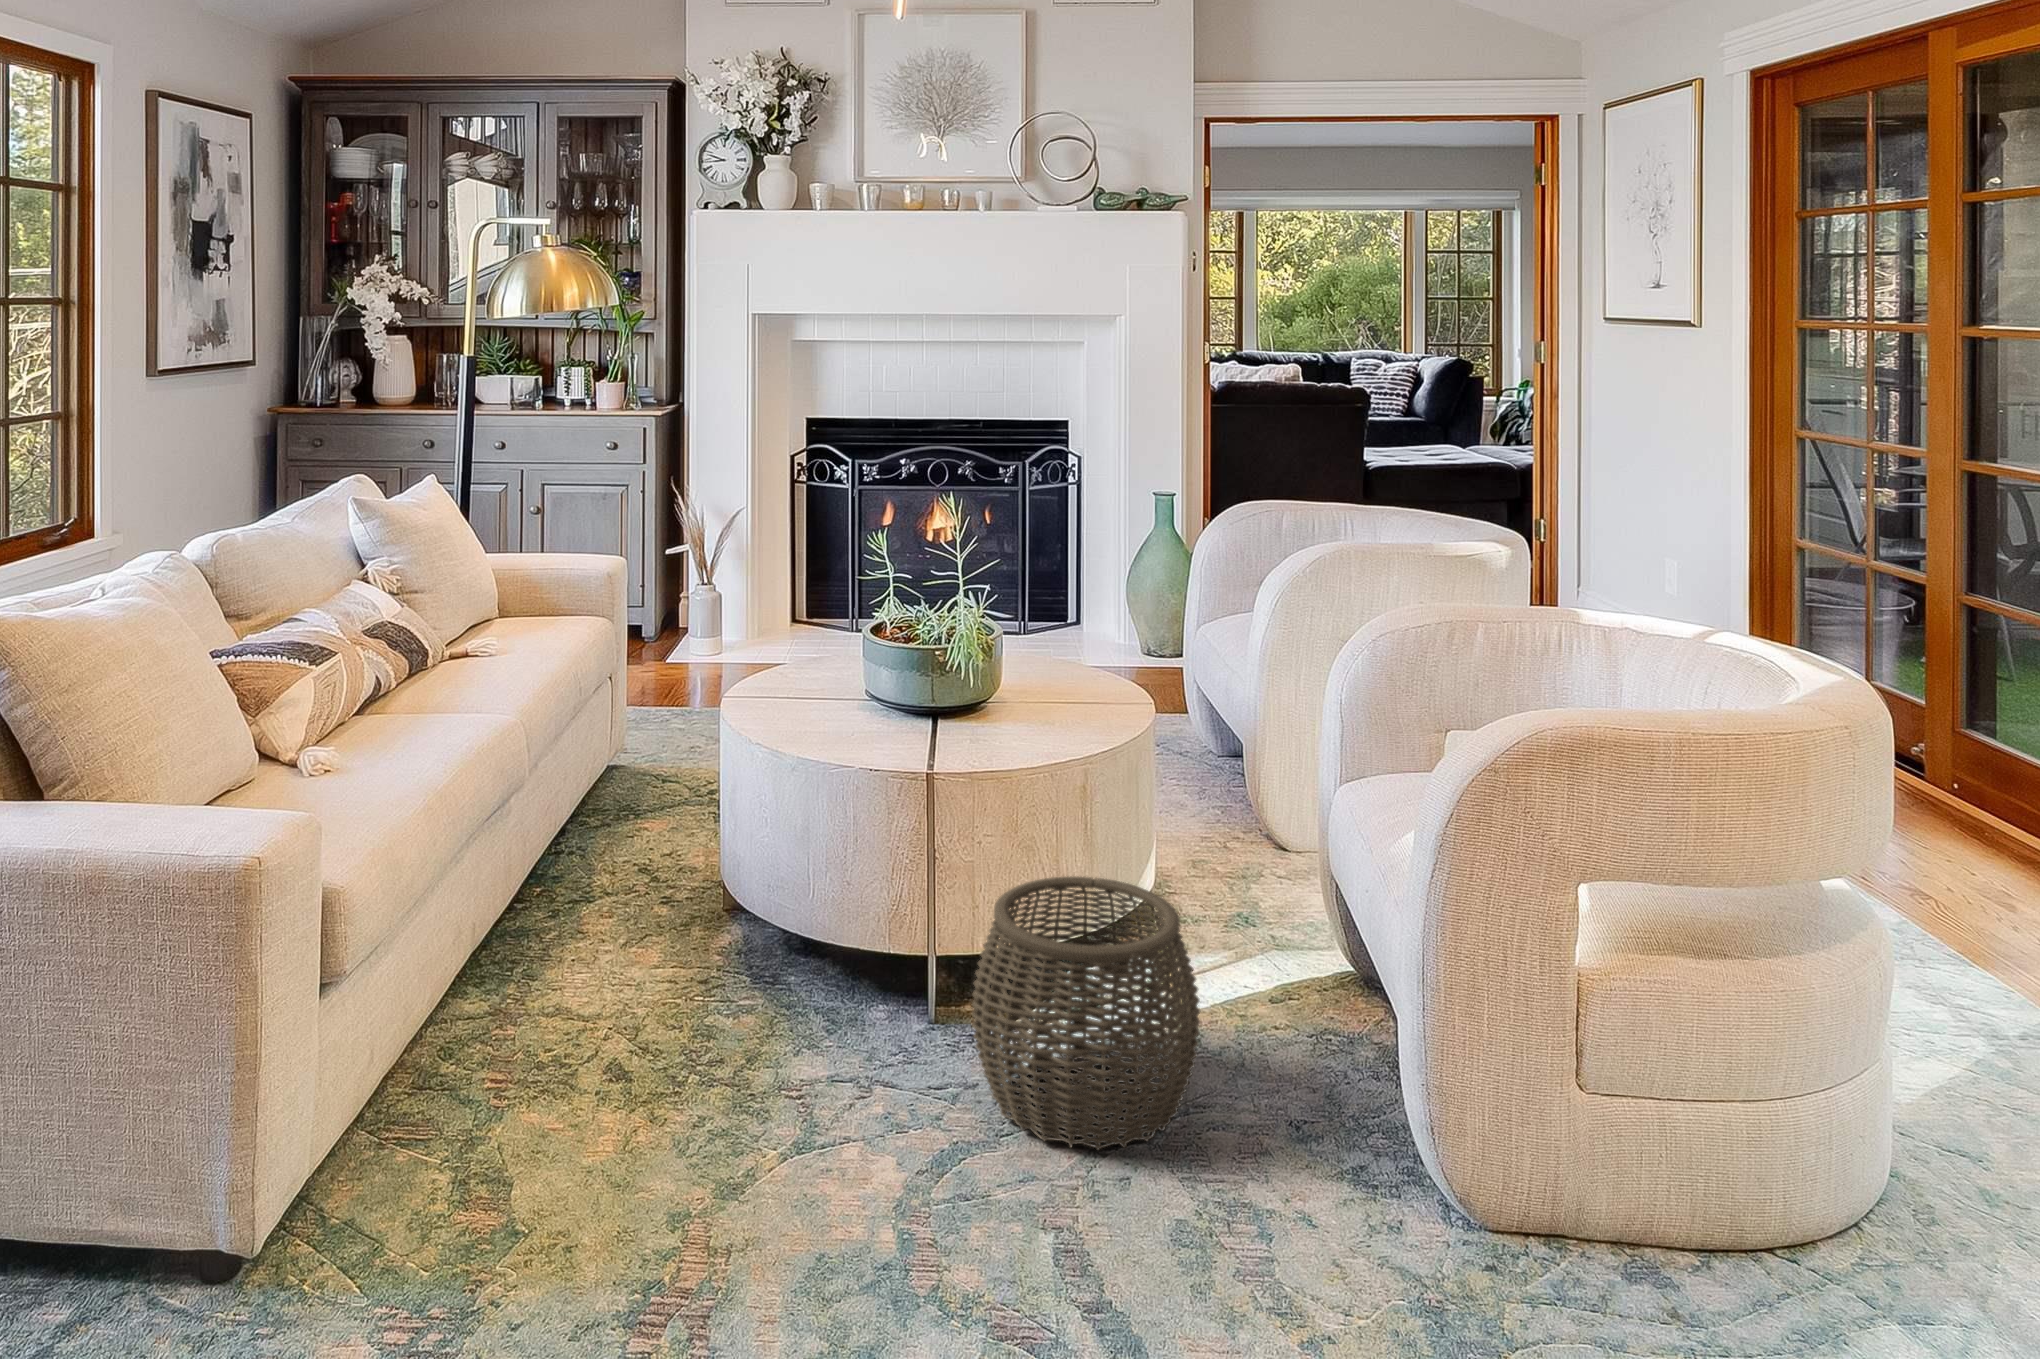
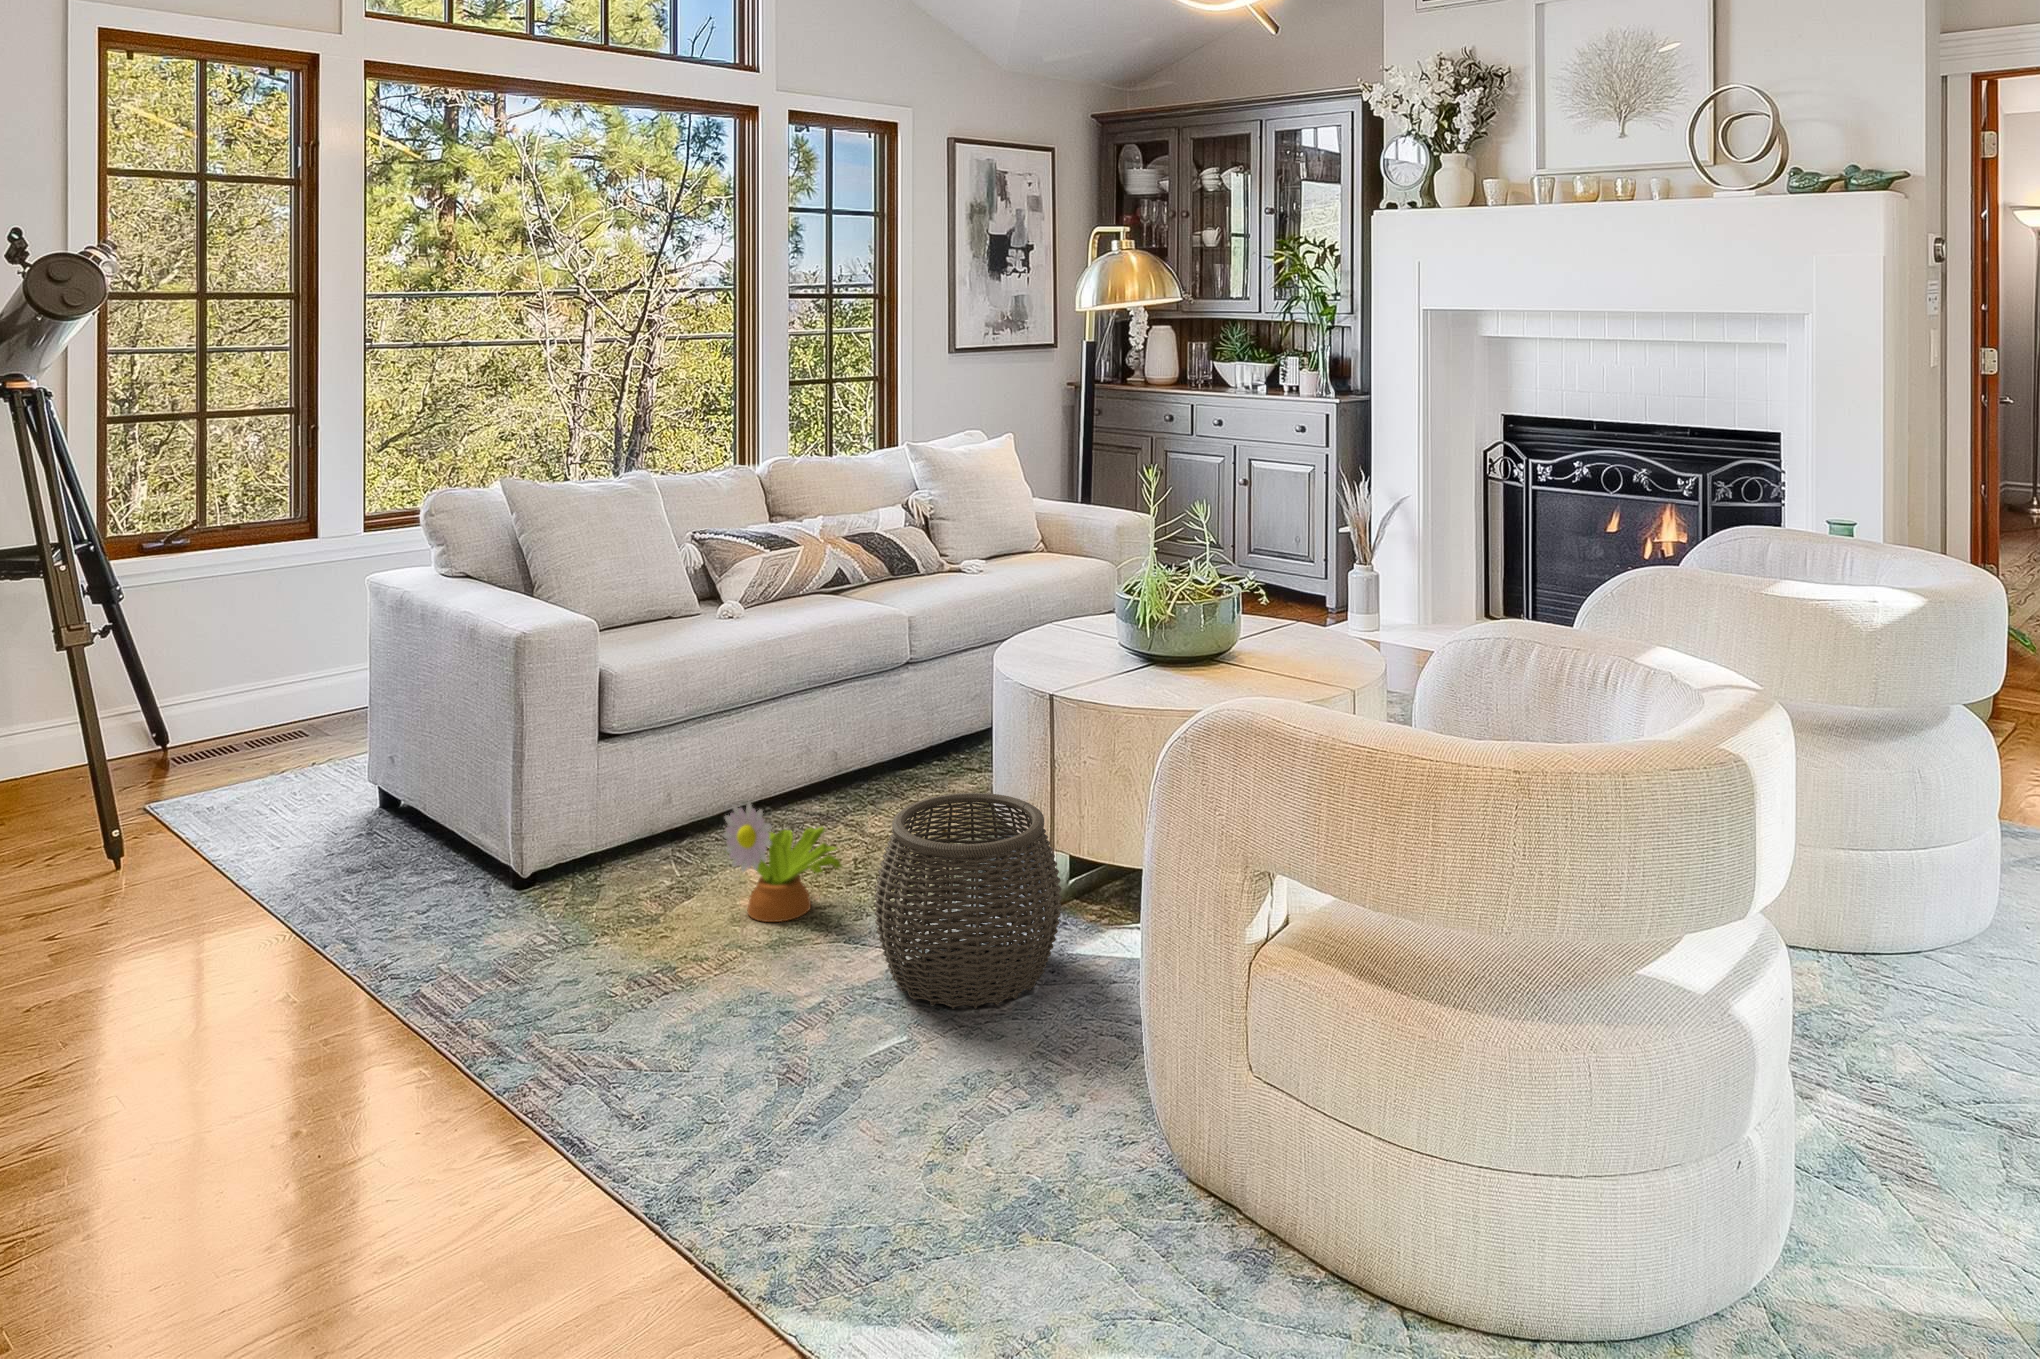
decorative plant: none [673,984,847,1149] -> present [723,802,842,922]

